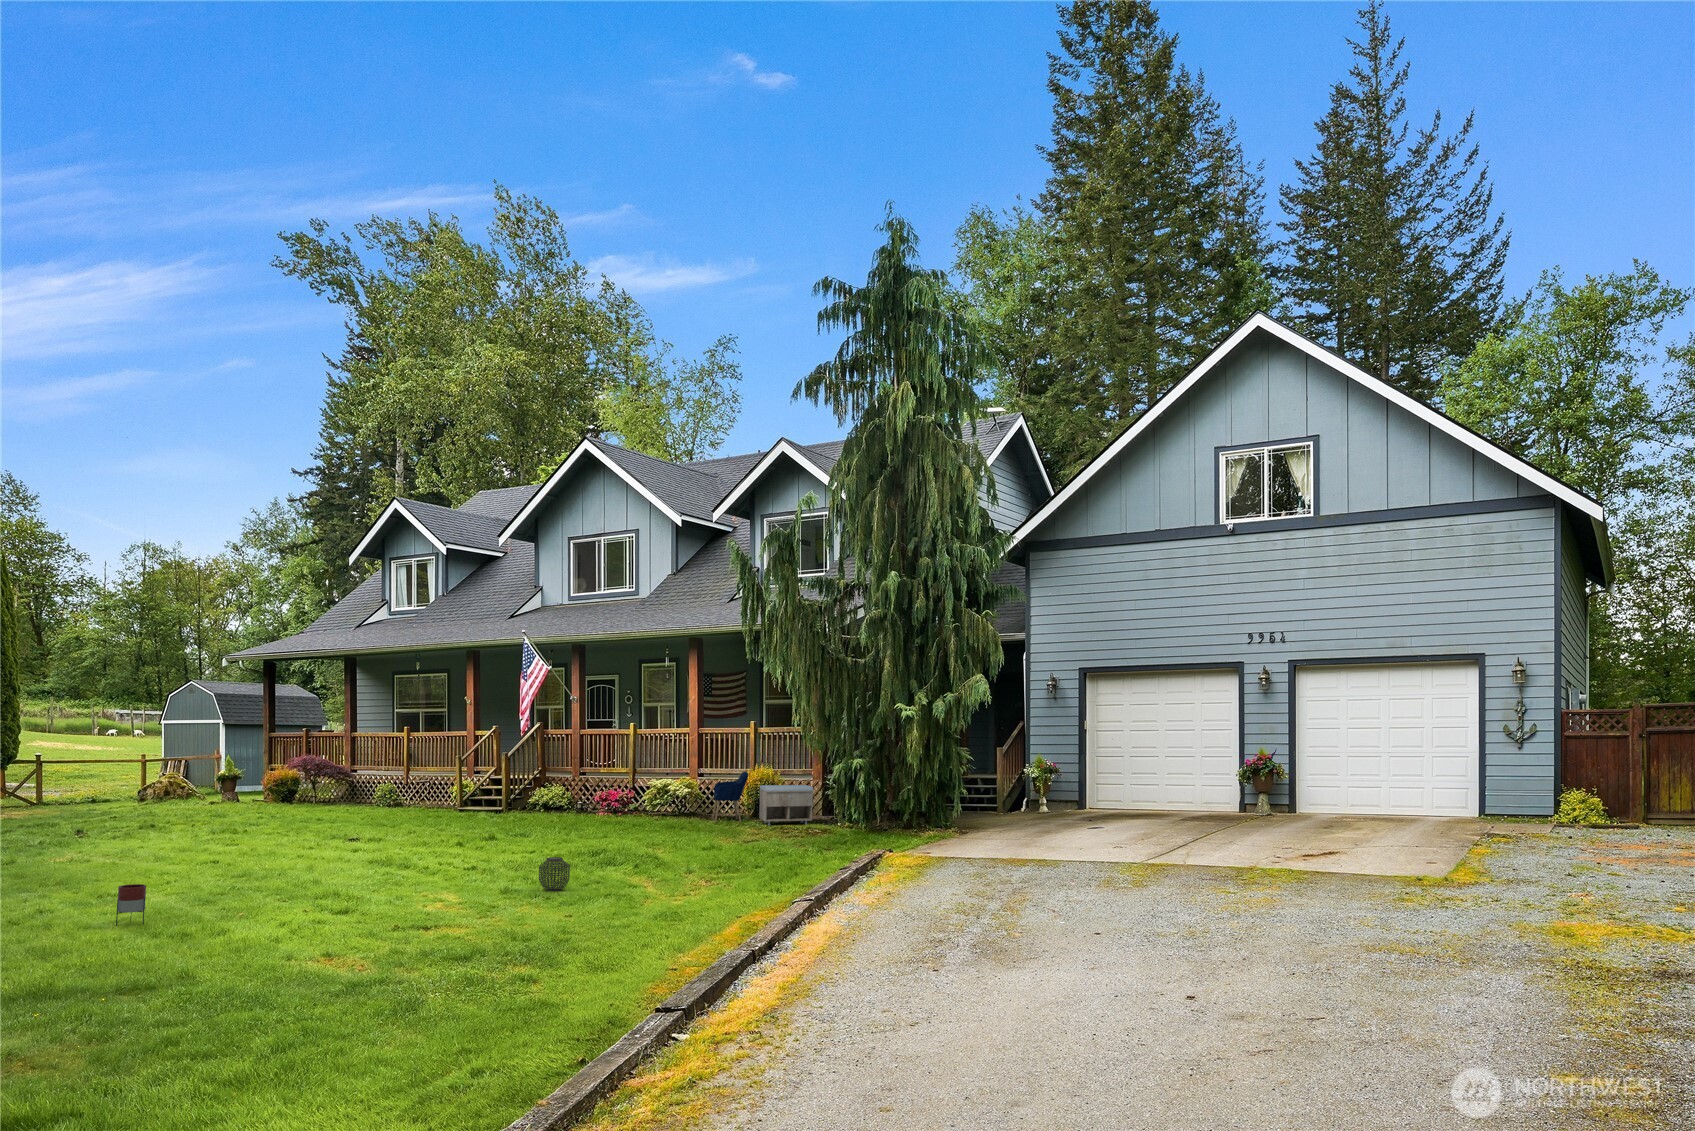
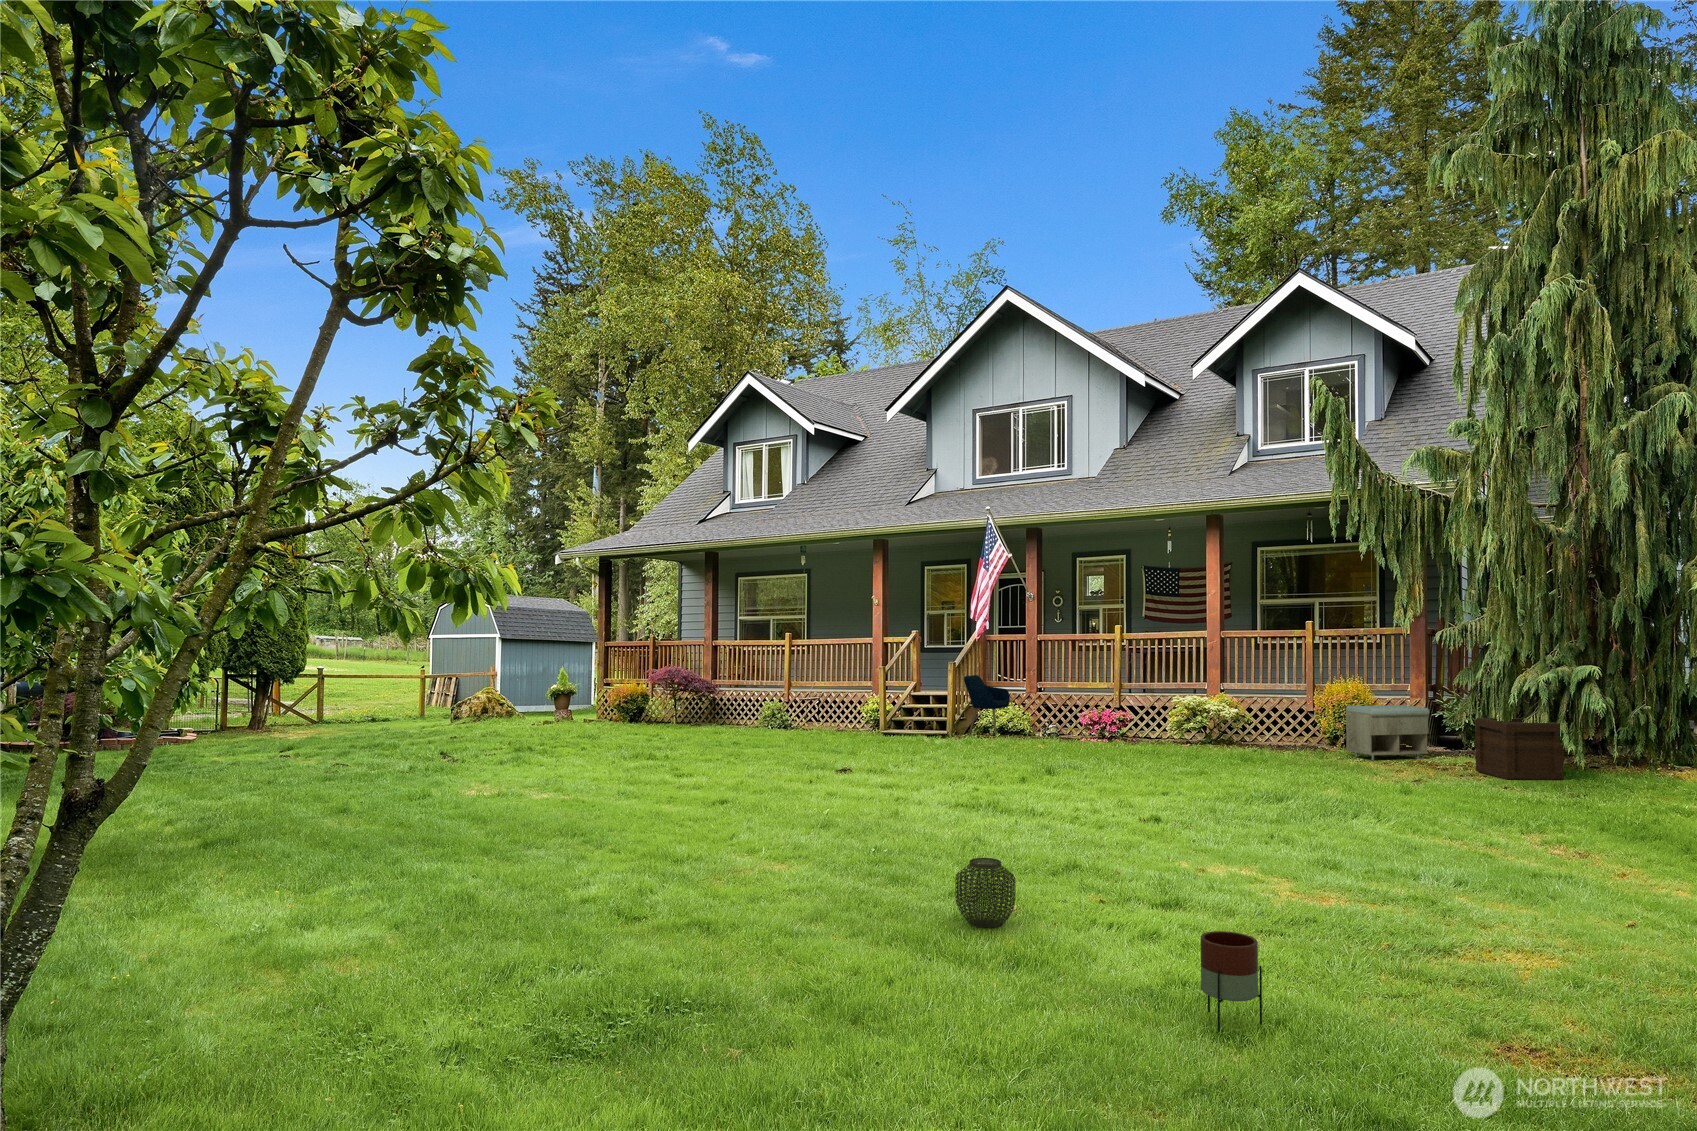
chair: present [712,771,748,823] -> present [964,675,1011,735]
wooden crate: none [812,793,853,836] -> present [1475,718,1564,780]
woven basket: present [539,857,570,891] -> present [955,858,1016,928]
planter: present [116,884,146,926] -> present [1201,931,1262,1031]

